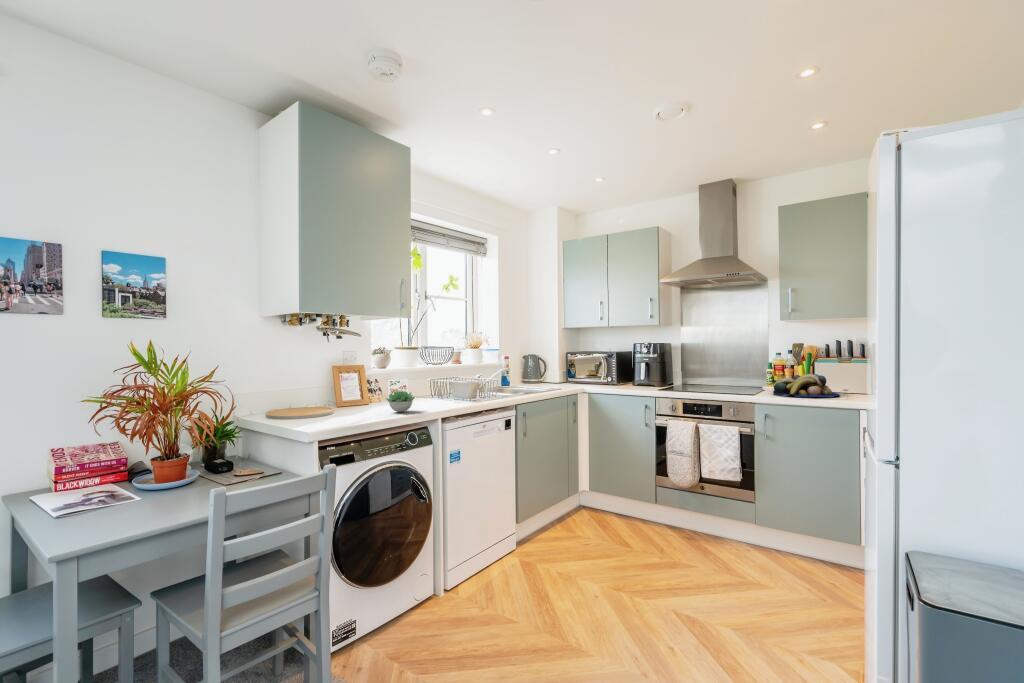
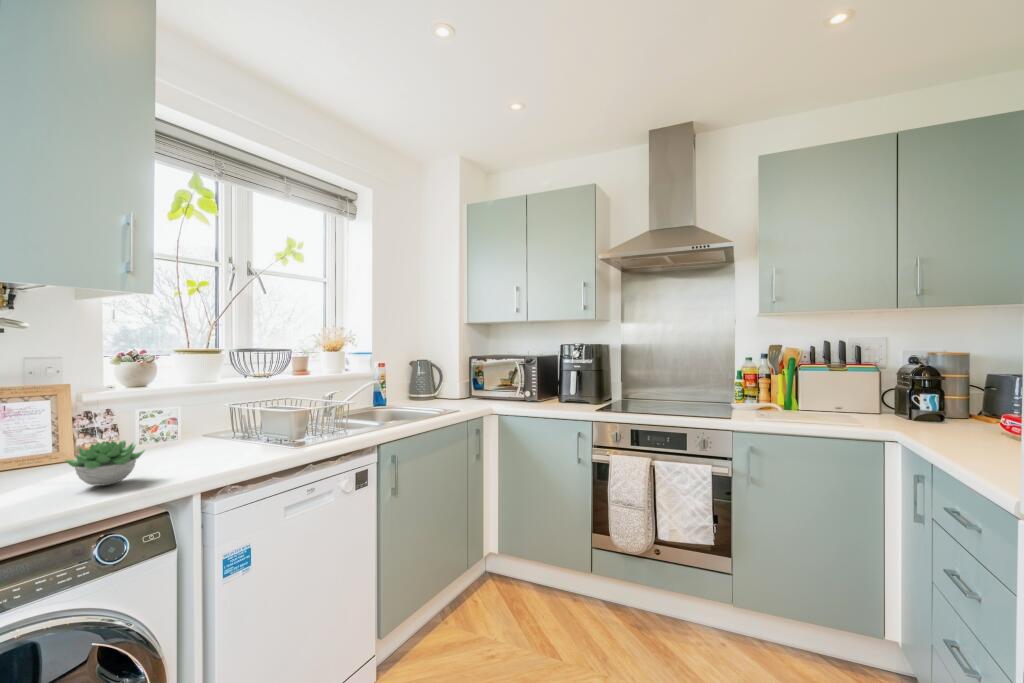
fruit bowl: present [773,374,840,397] -> none [751,387,844,422]

